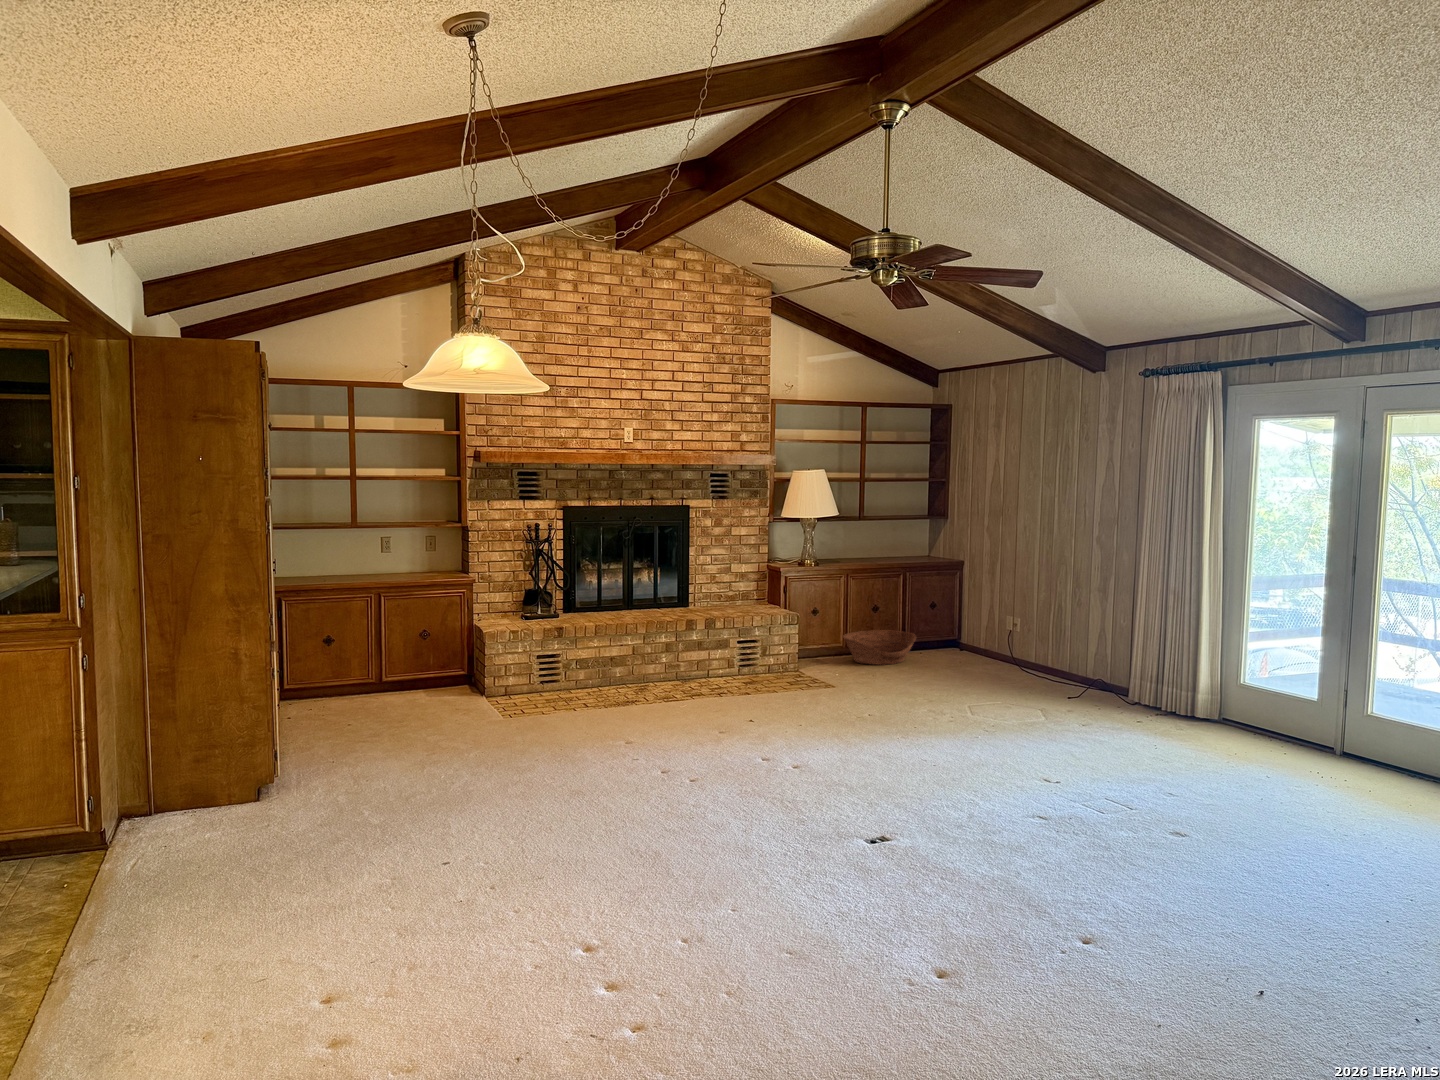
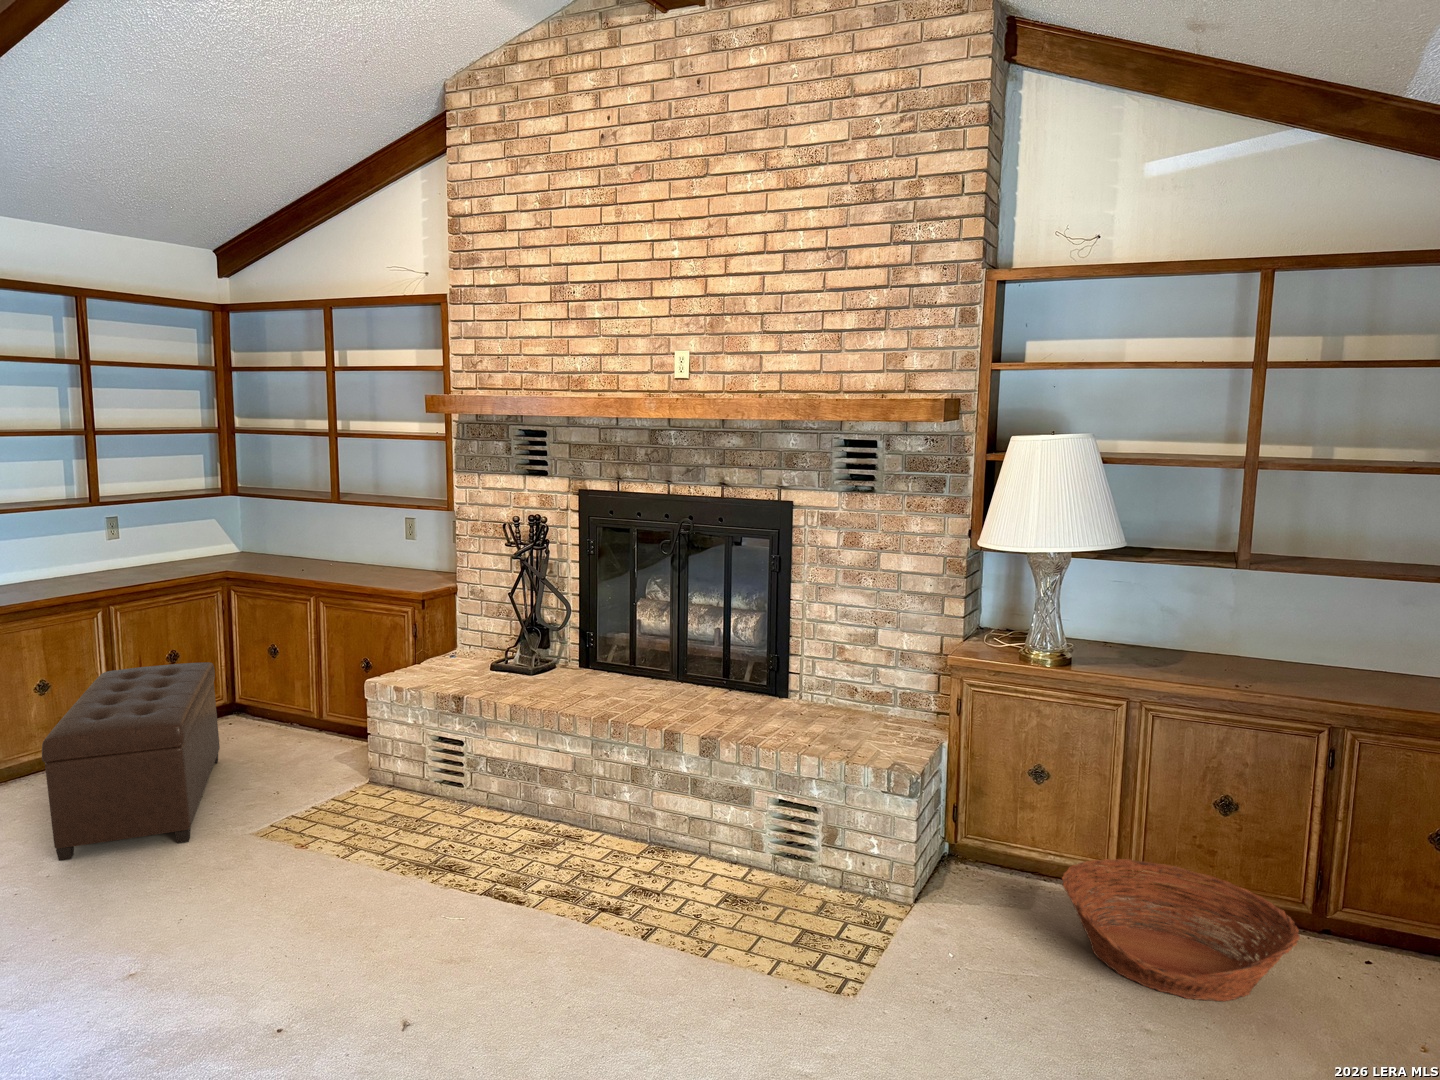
ottoman: none [324,649,496,756] -> present [42,662,220,861]

